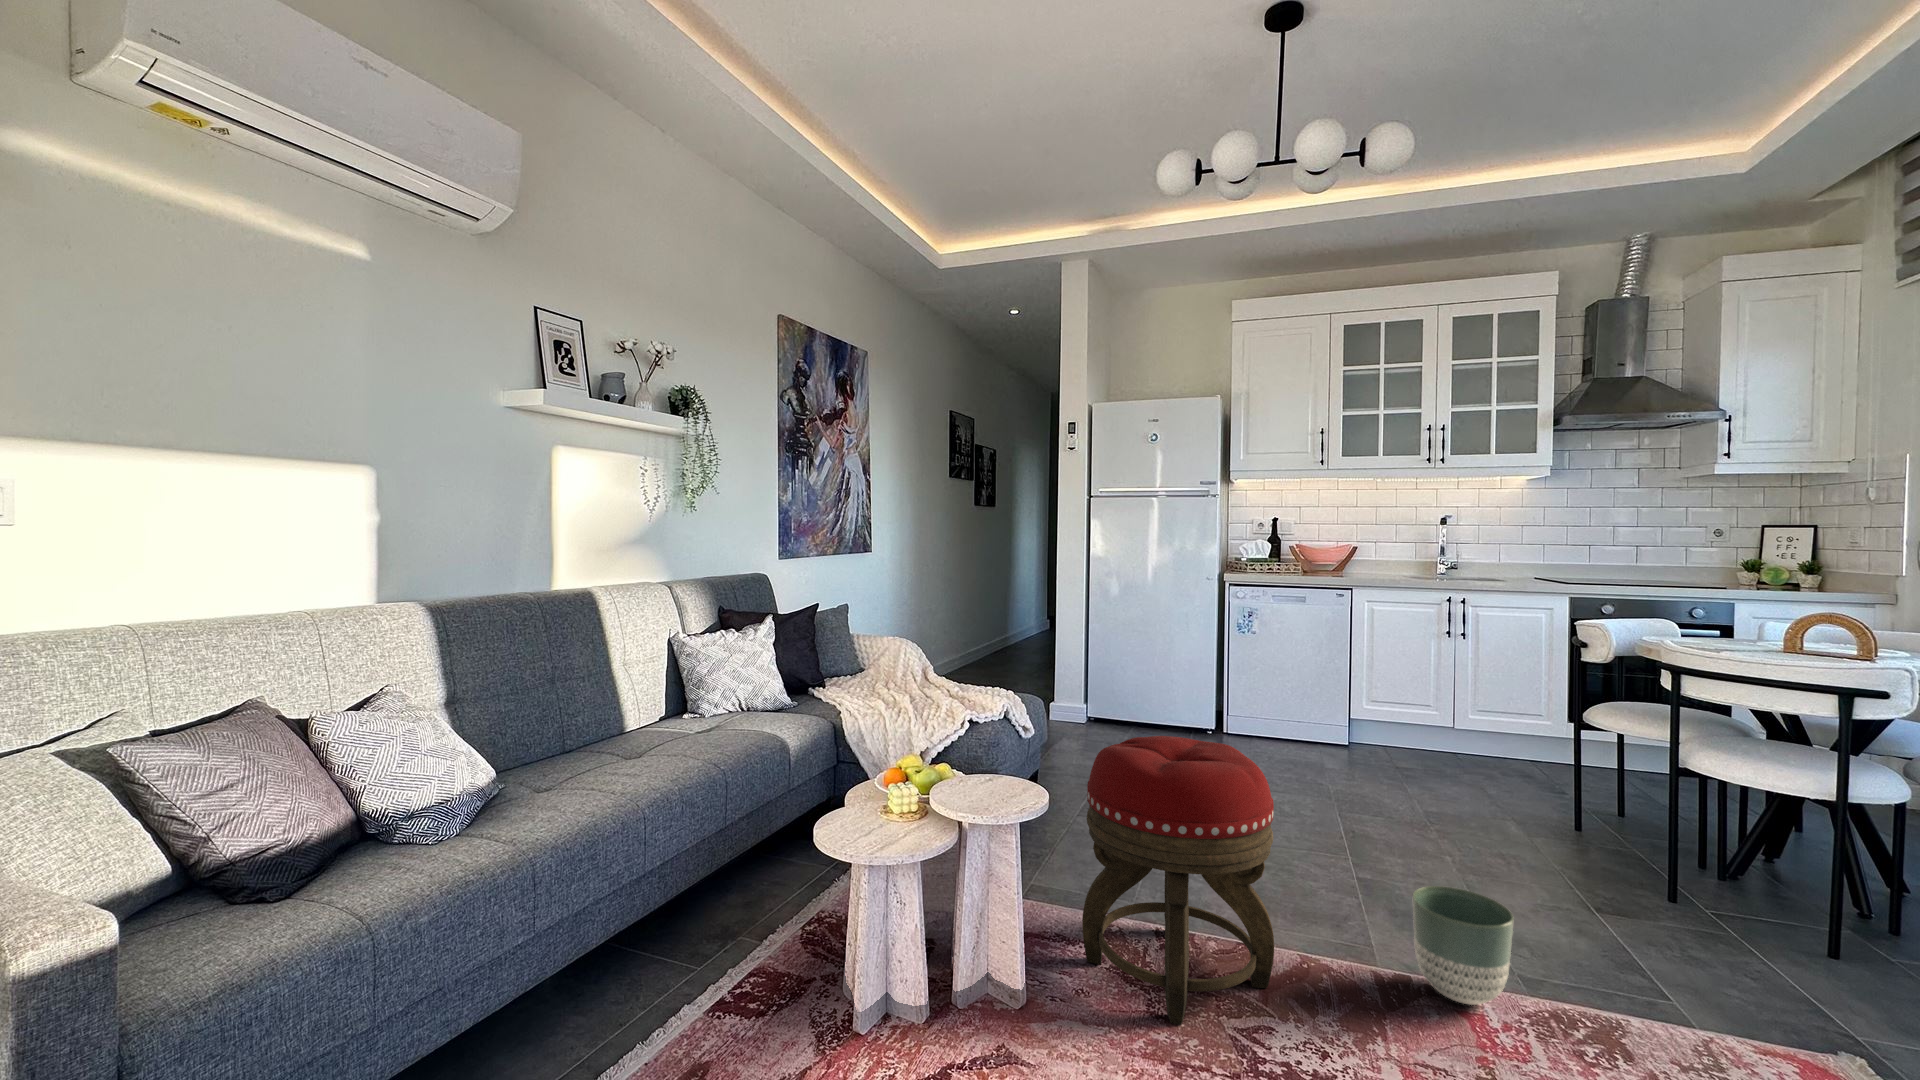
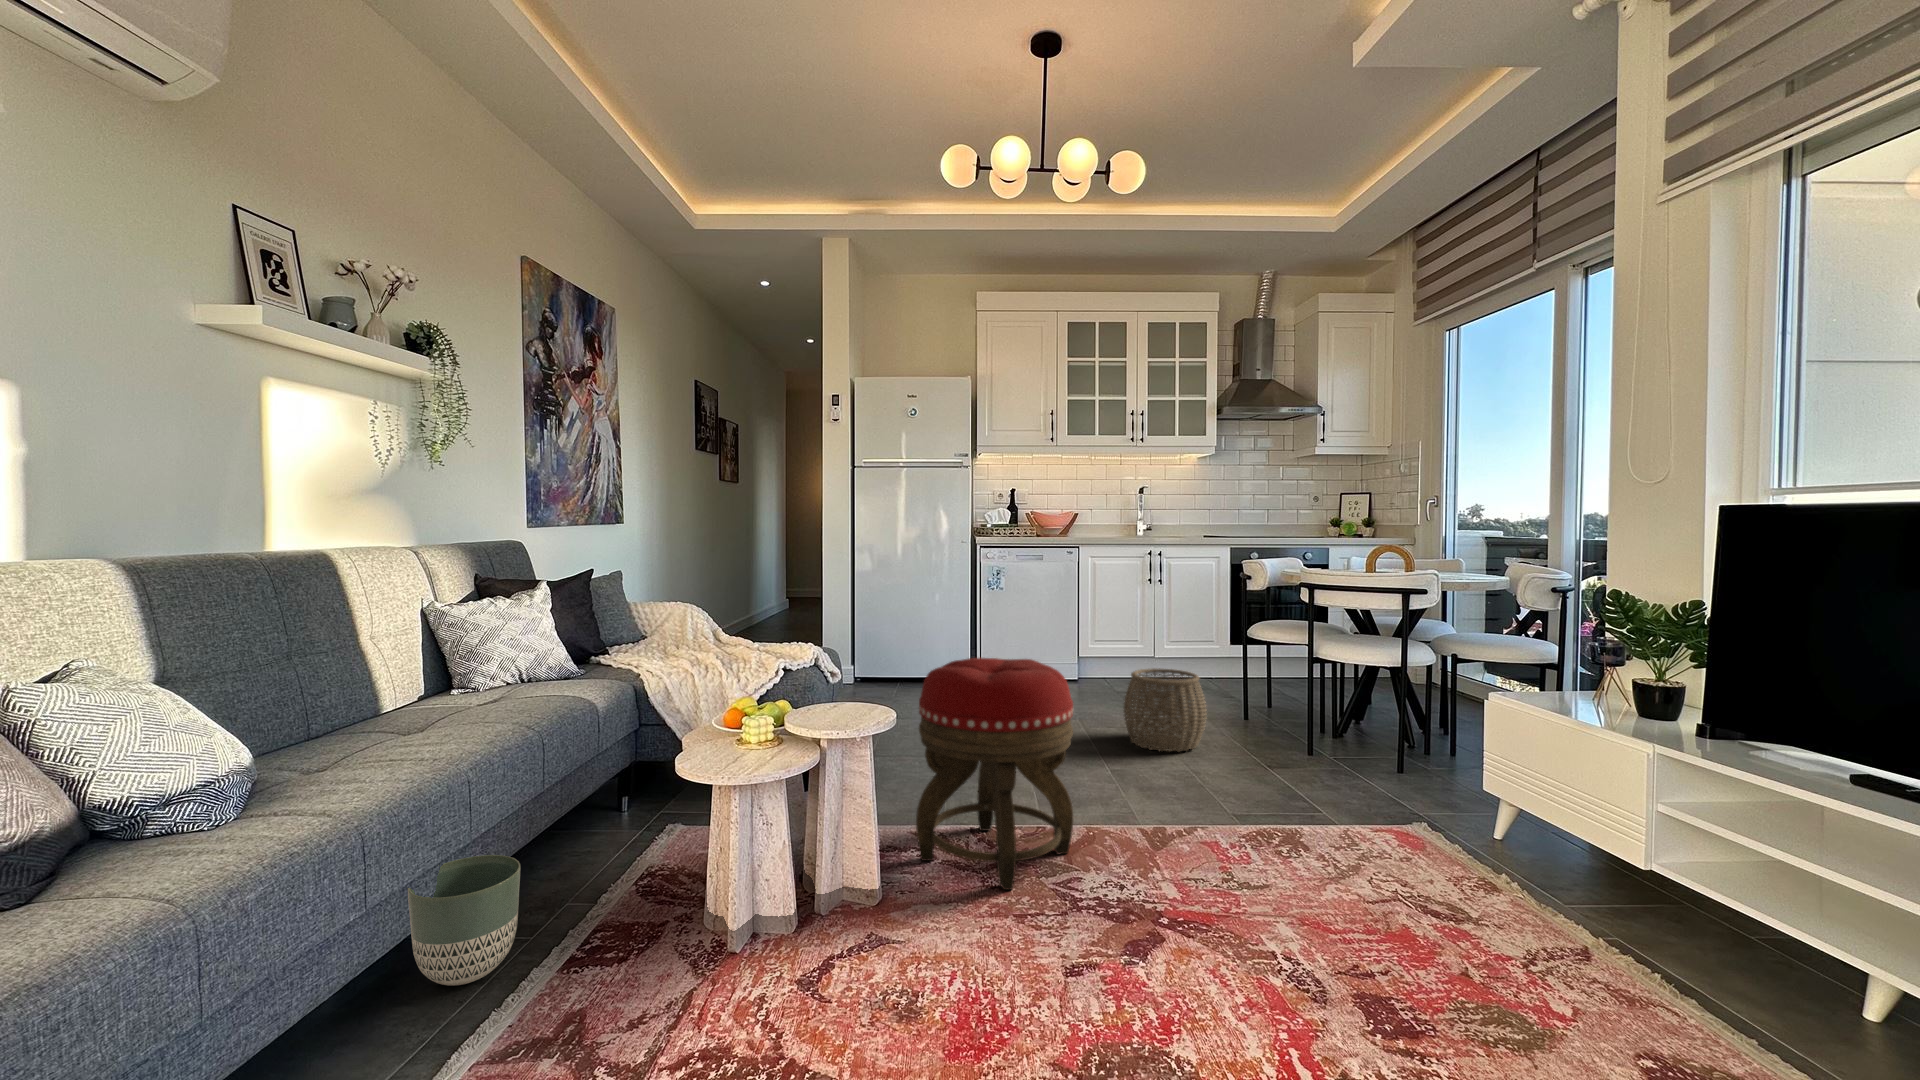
woven basket: none [1387,753,1508,867] -> present [1124,668,1206,752]
planter: present [1413,886,1514,1005] -> present [408,855,520,986]

